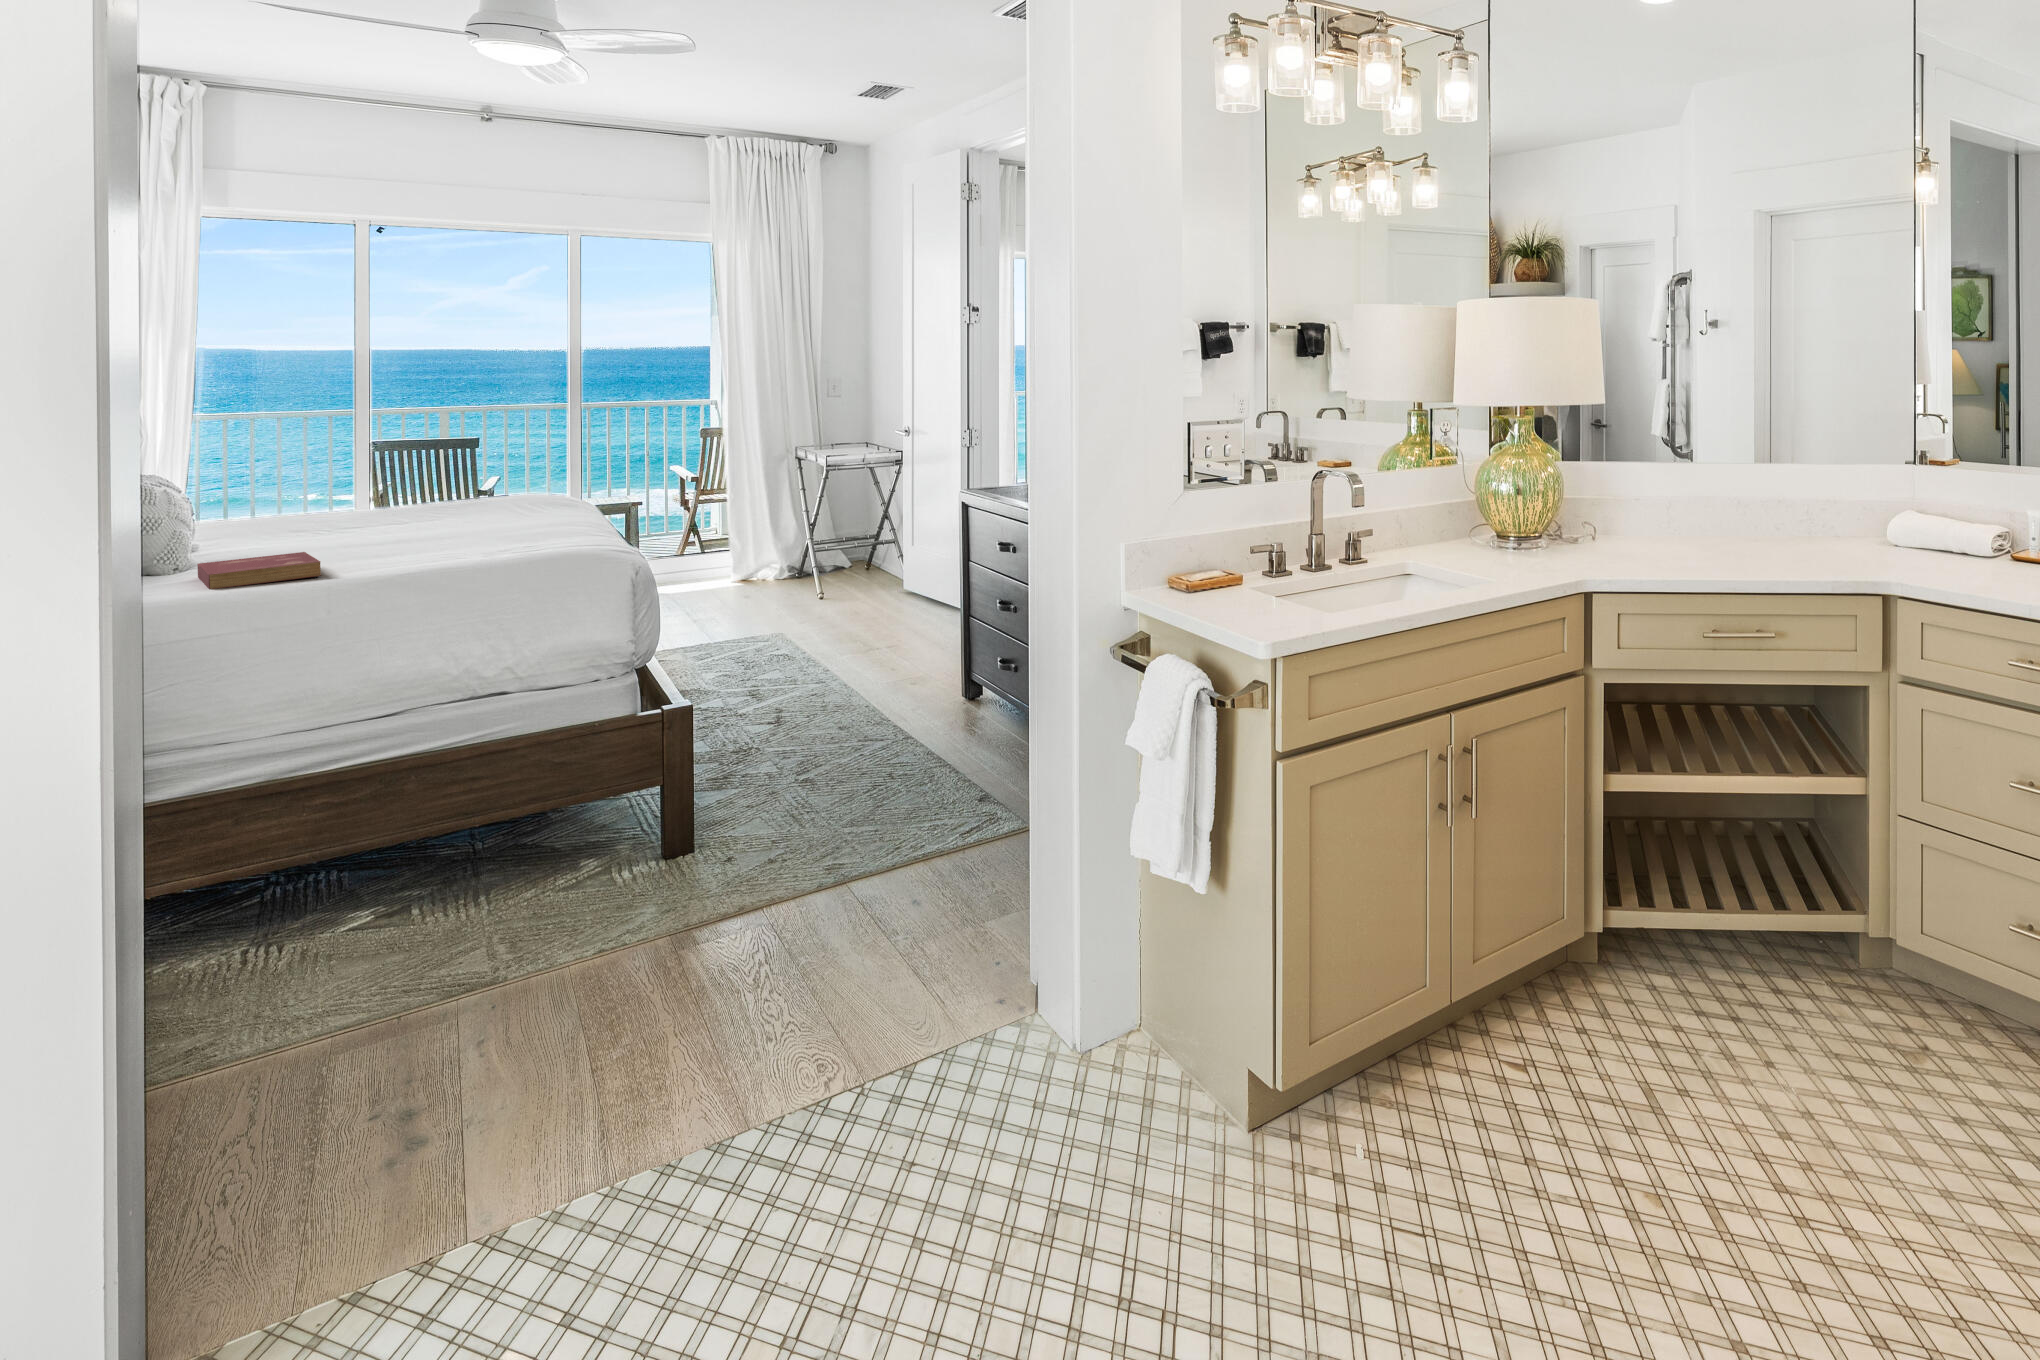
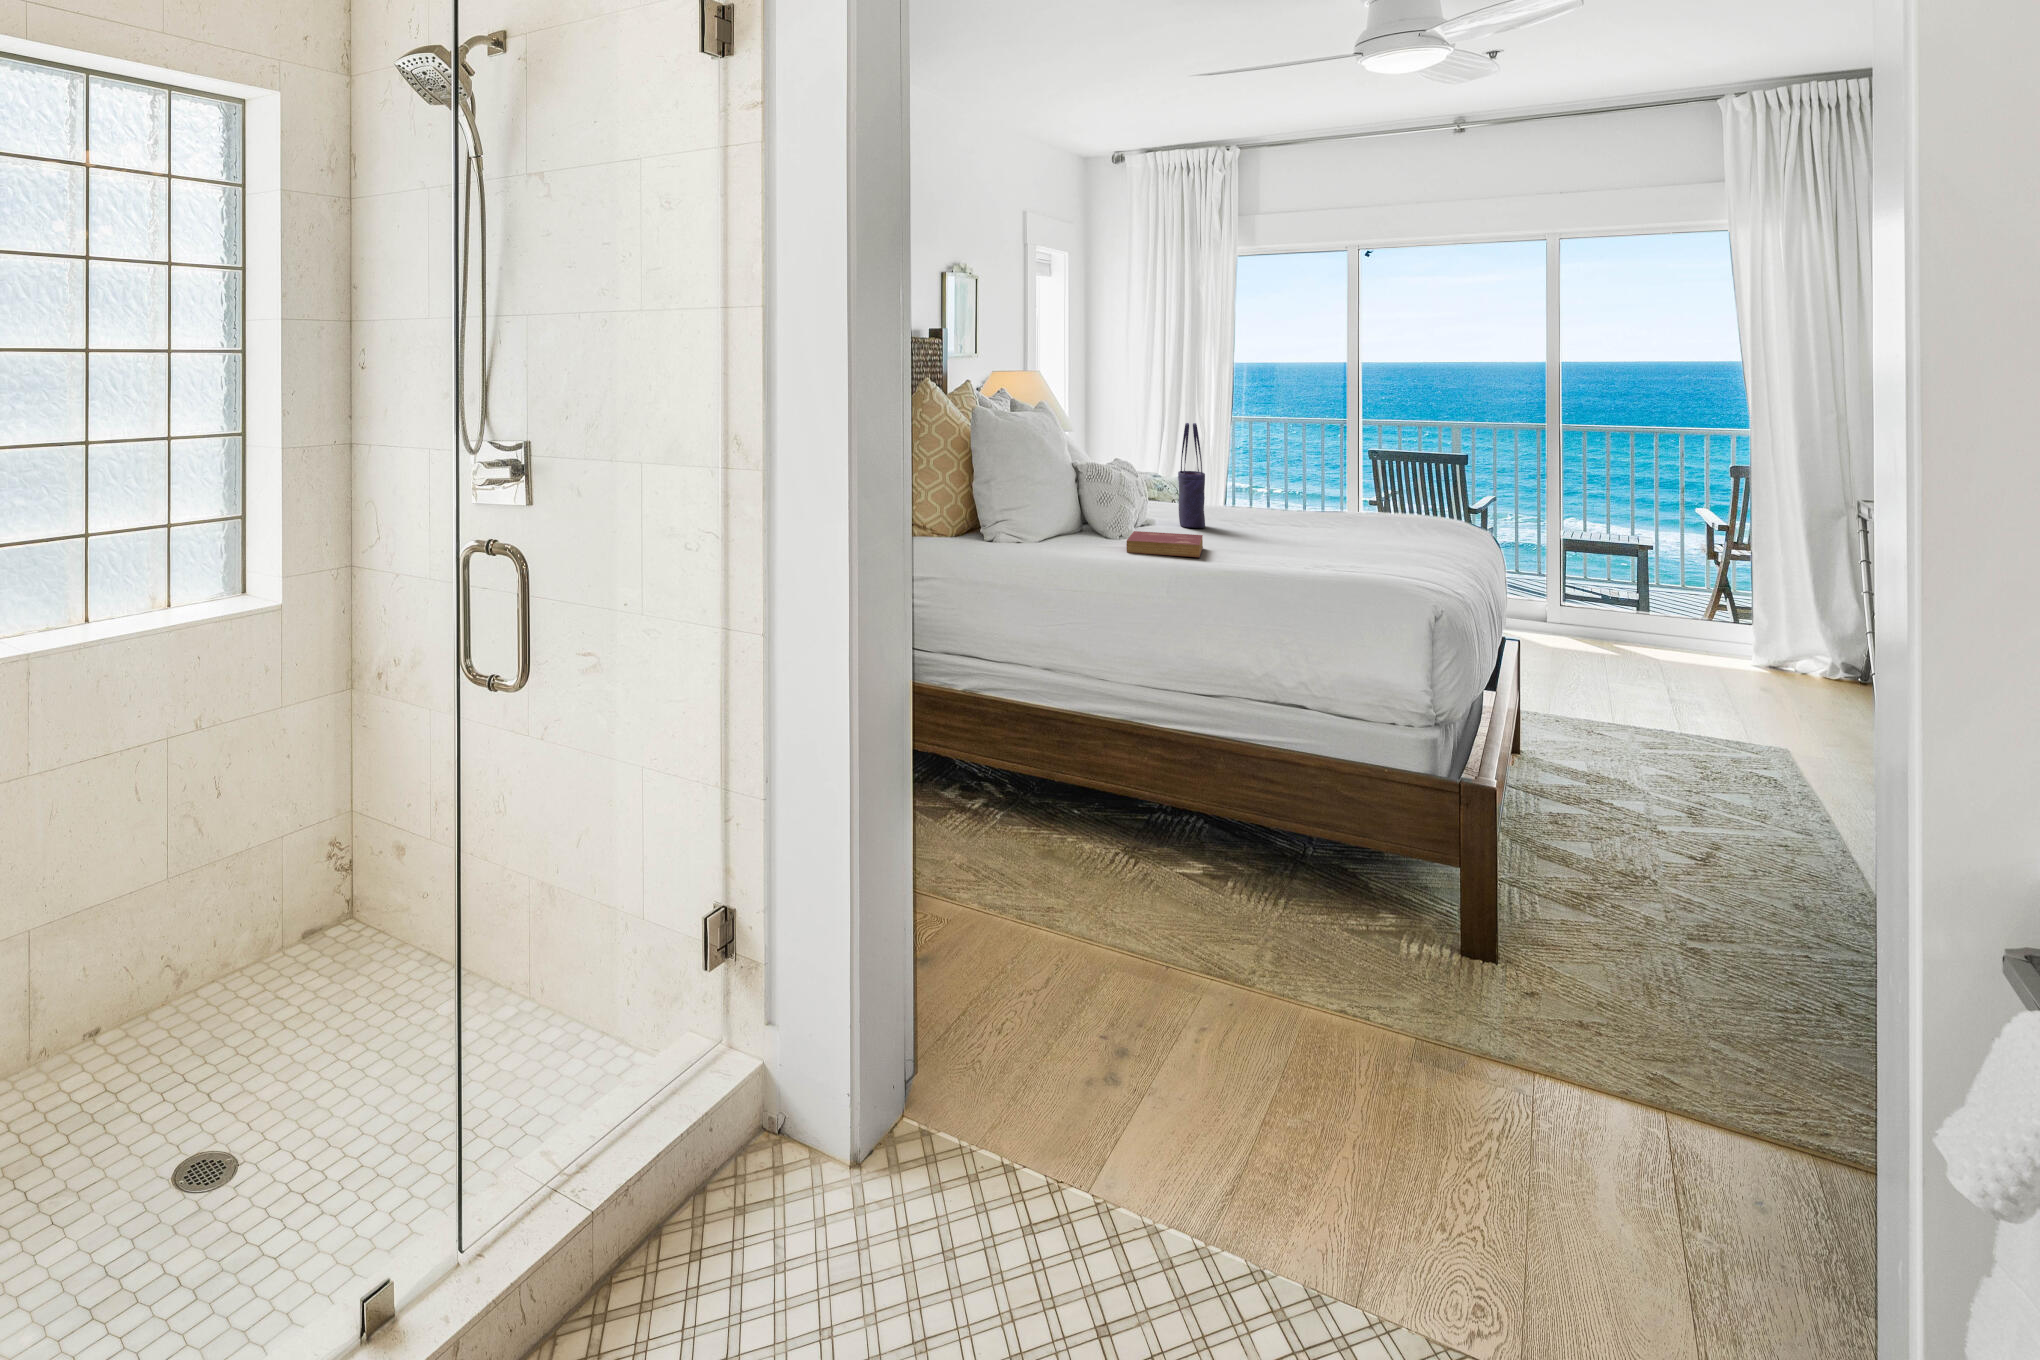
tote bag: none [221,424,269,550] -> present [1178,423,1205,528]

